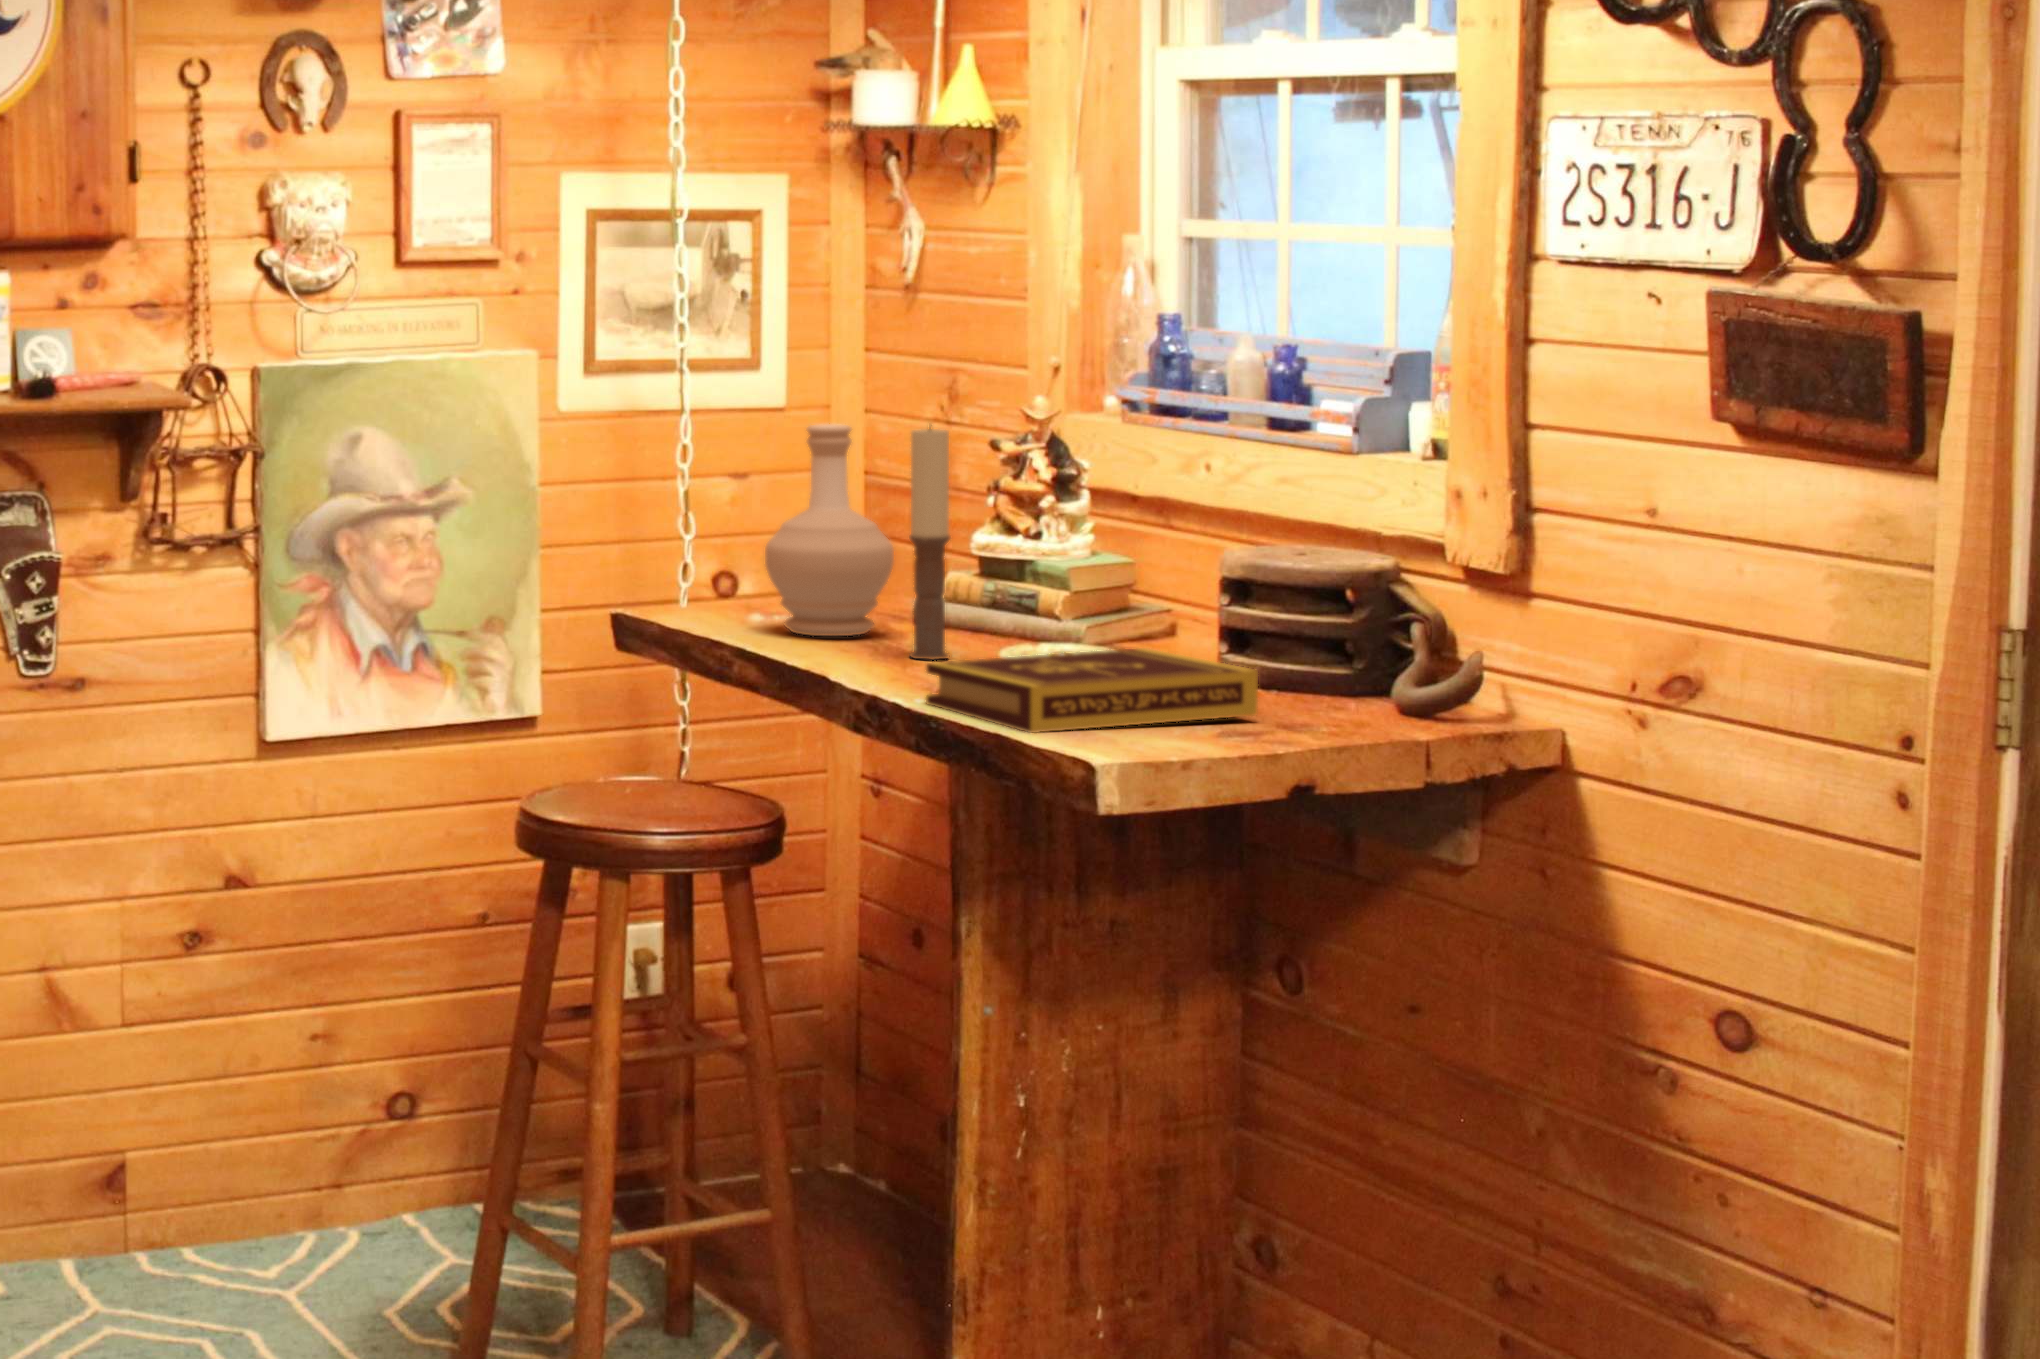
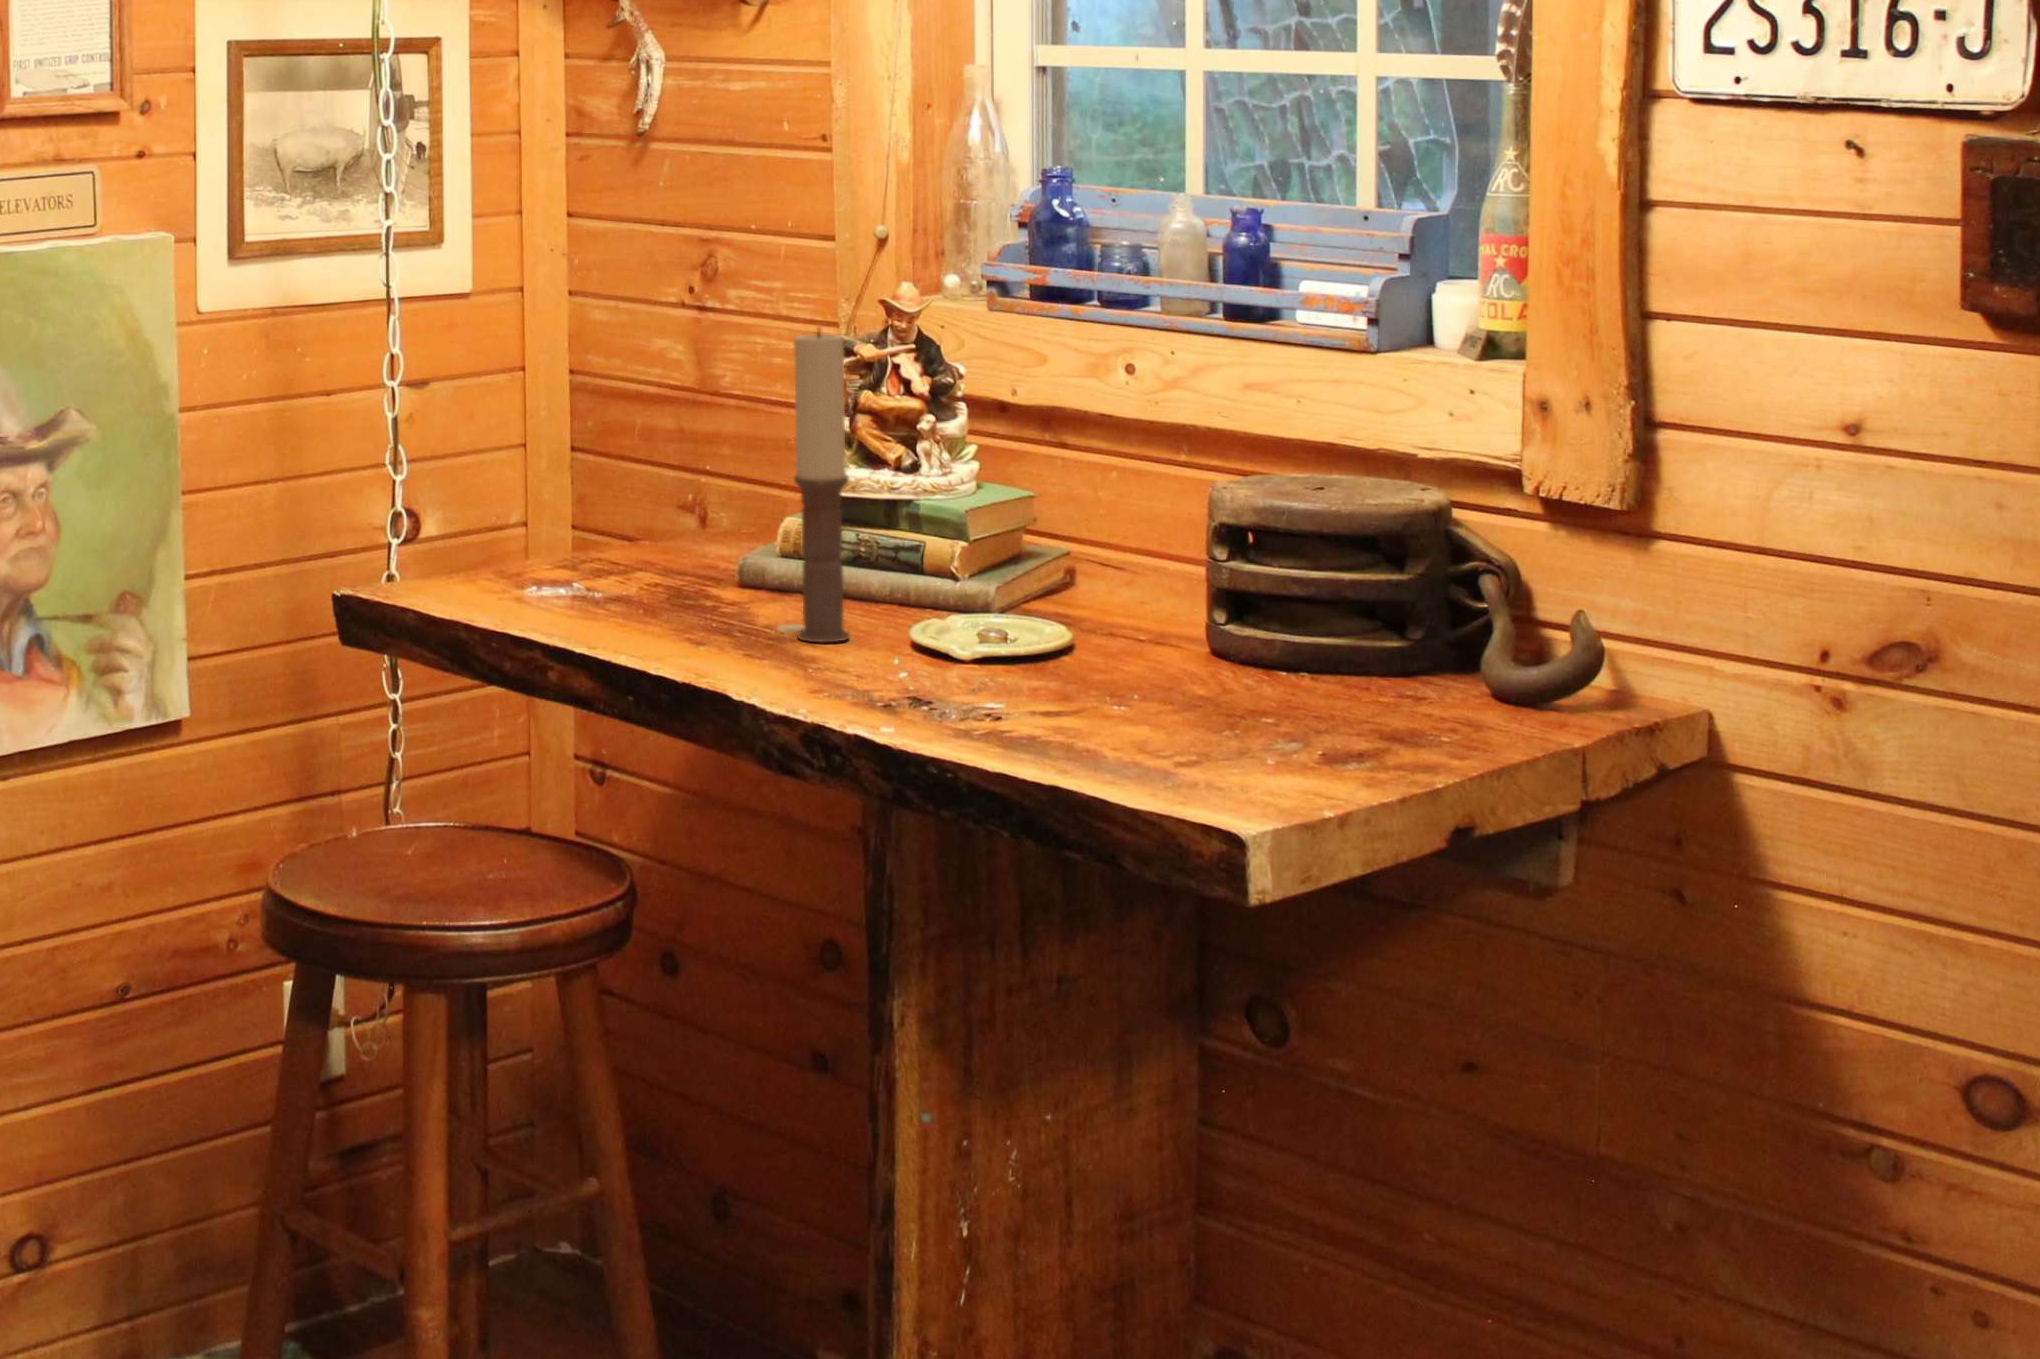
bottle: present [765,424,894,636] -> none [565,327,732,610]
book: present [926,648,1258,733] -> none [934,622,1362,777]

